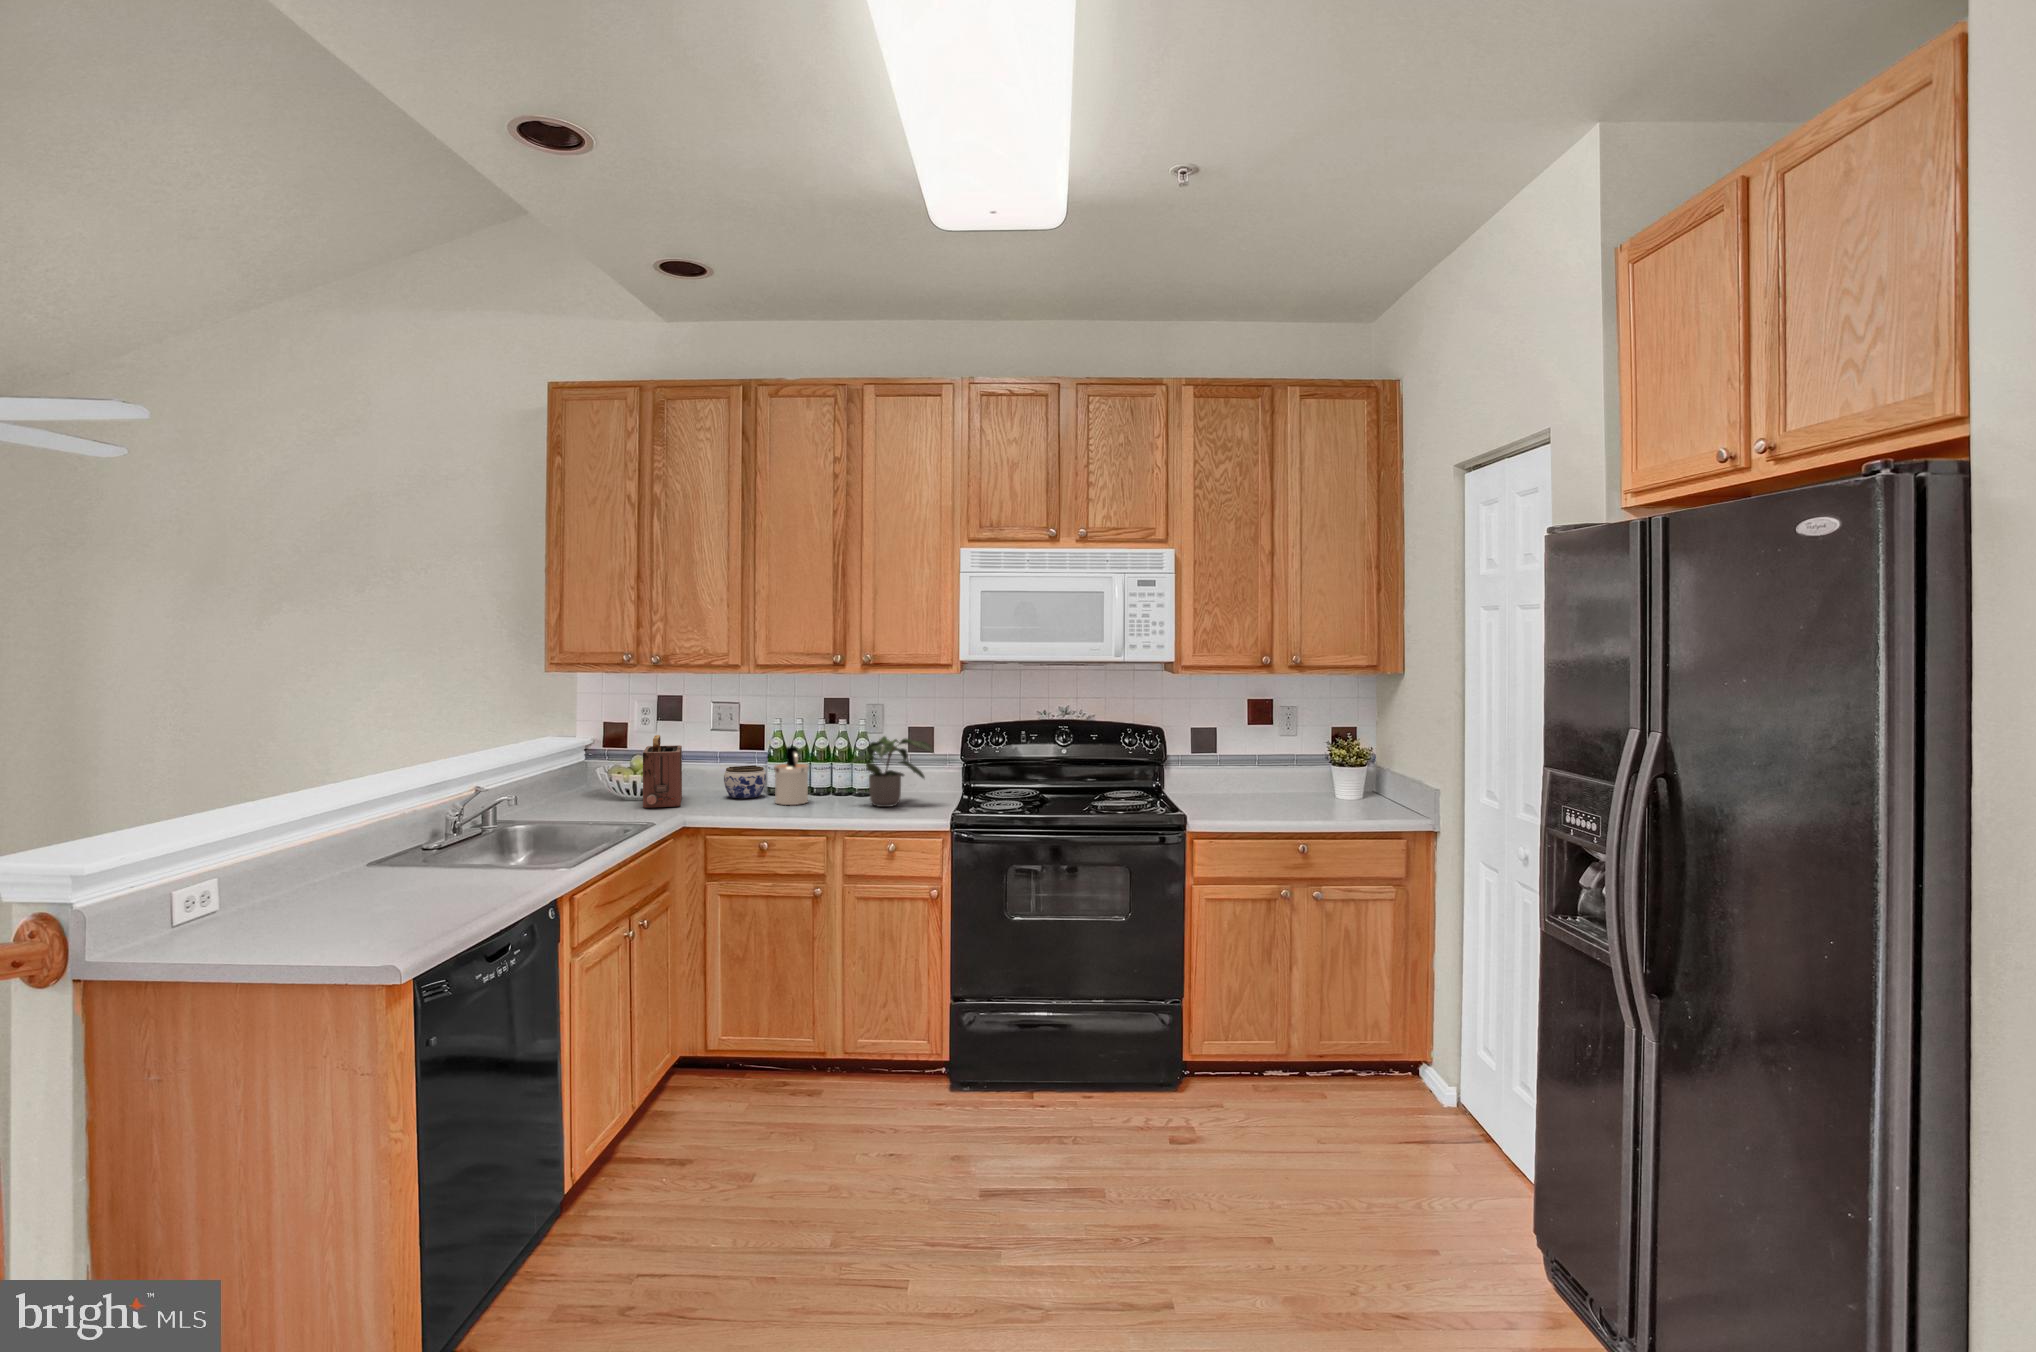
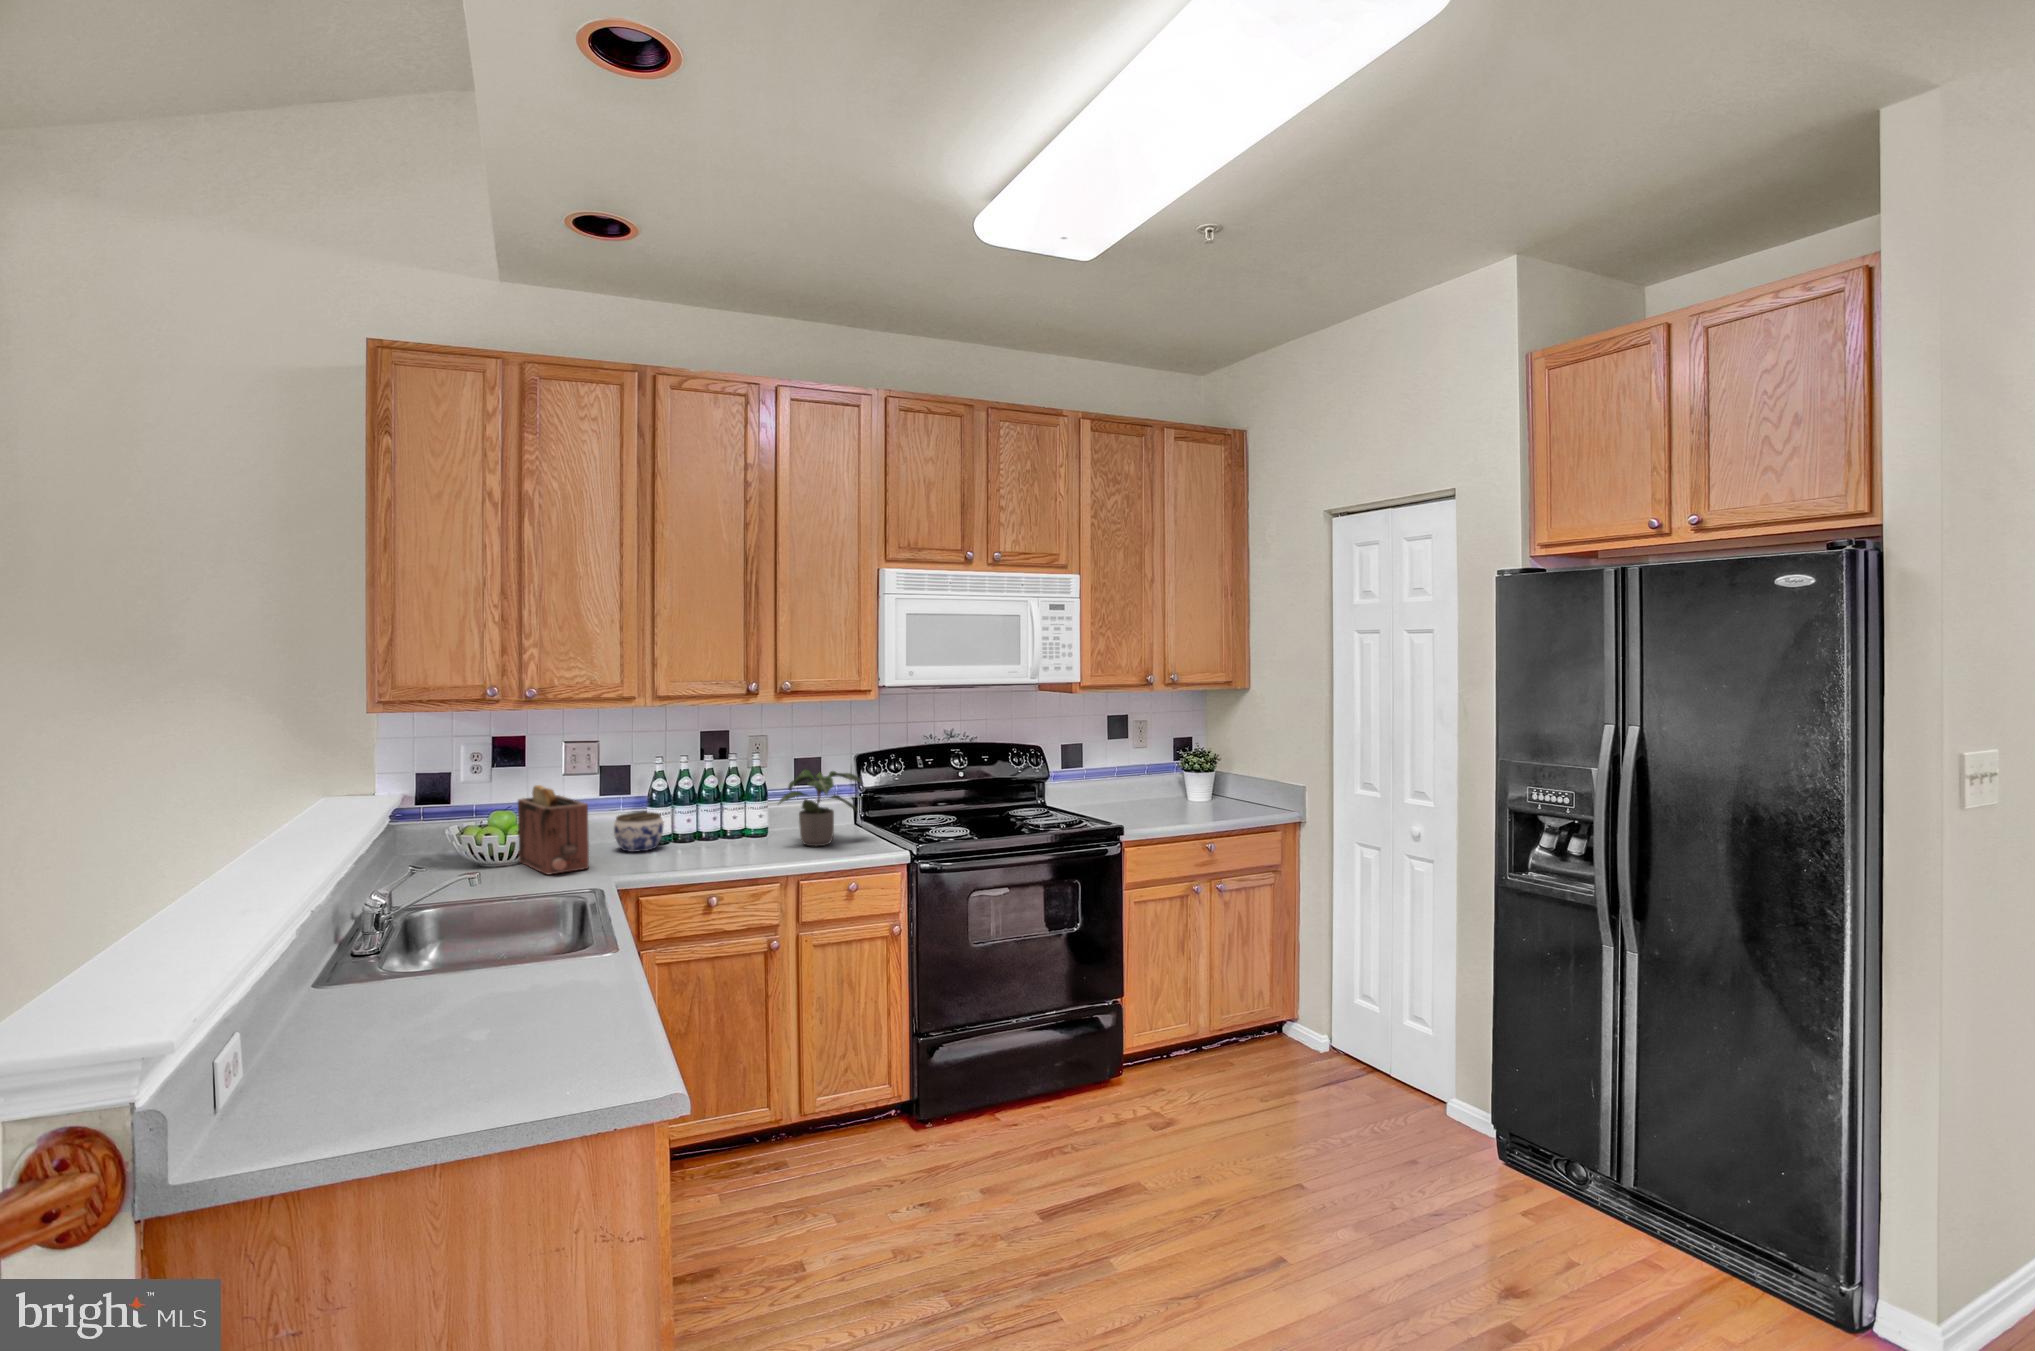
soap dispenser: present [774,746,809,805] -> none [689,788,732,854]

